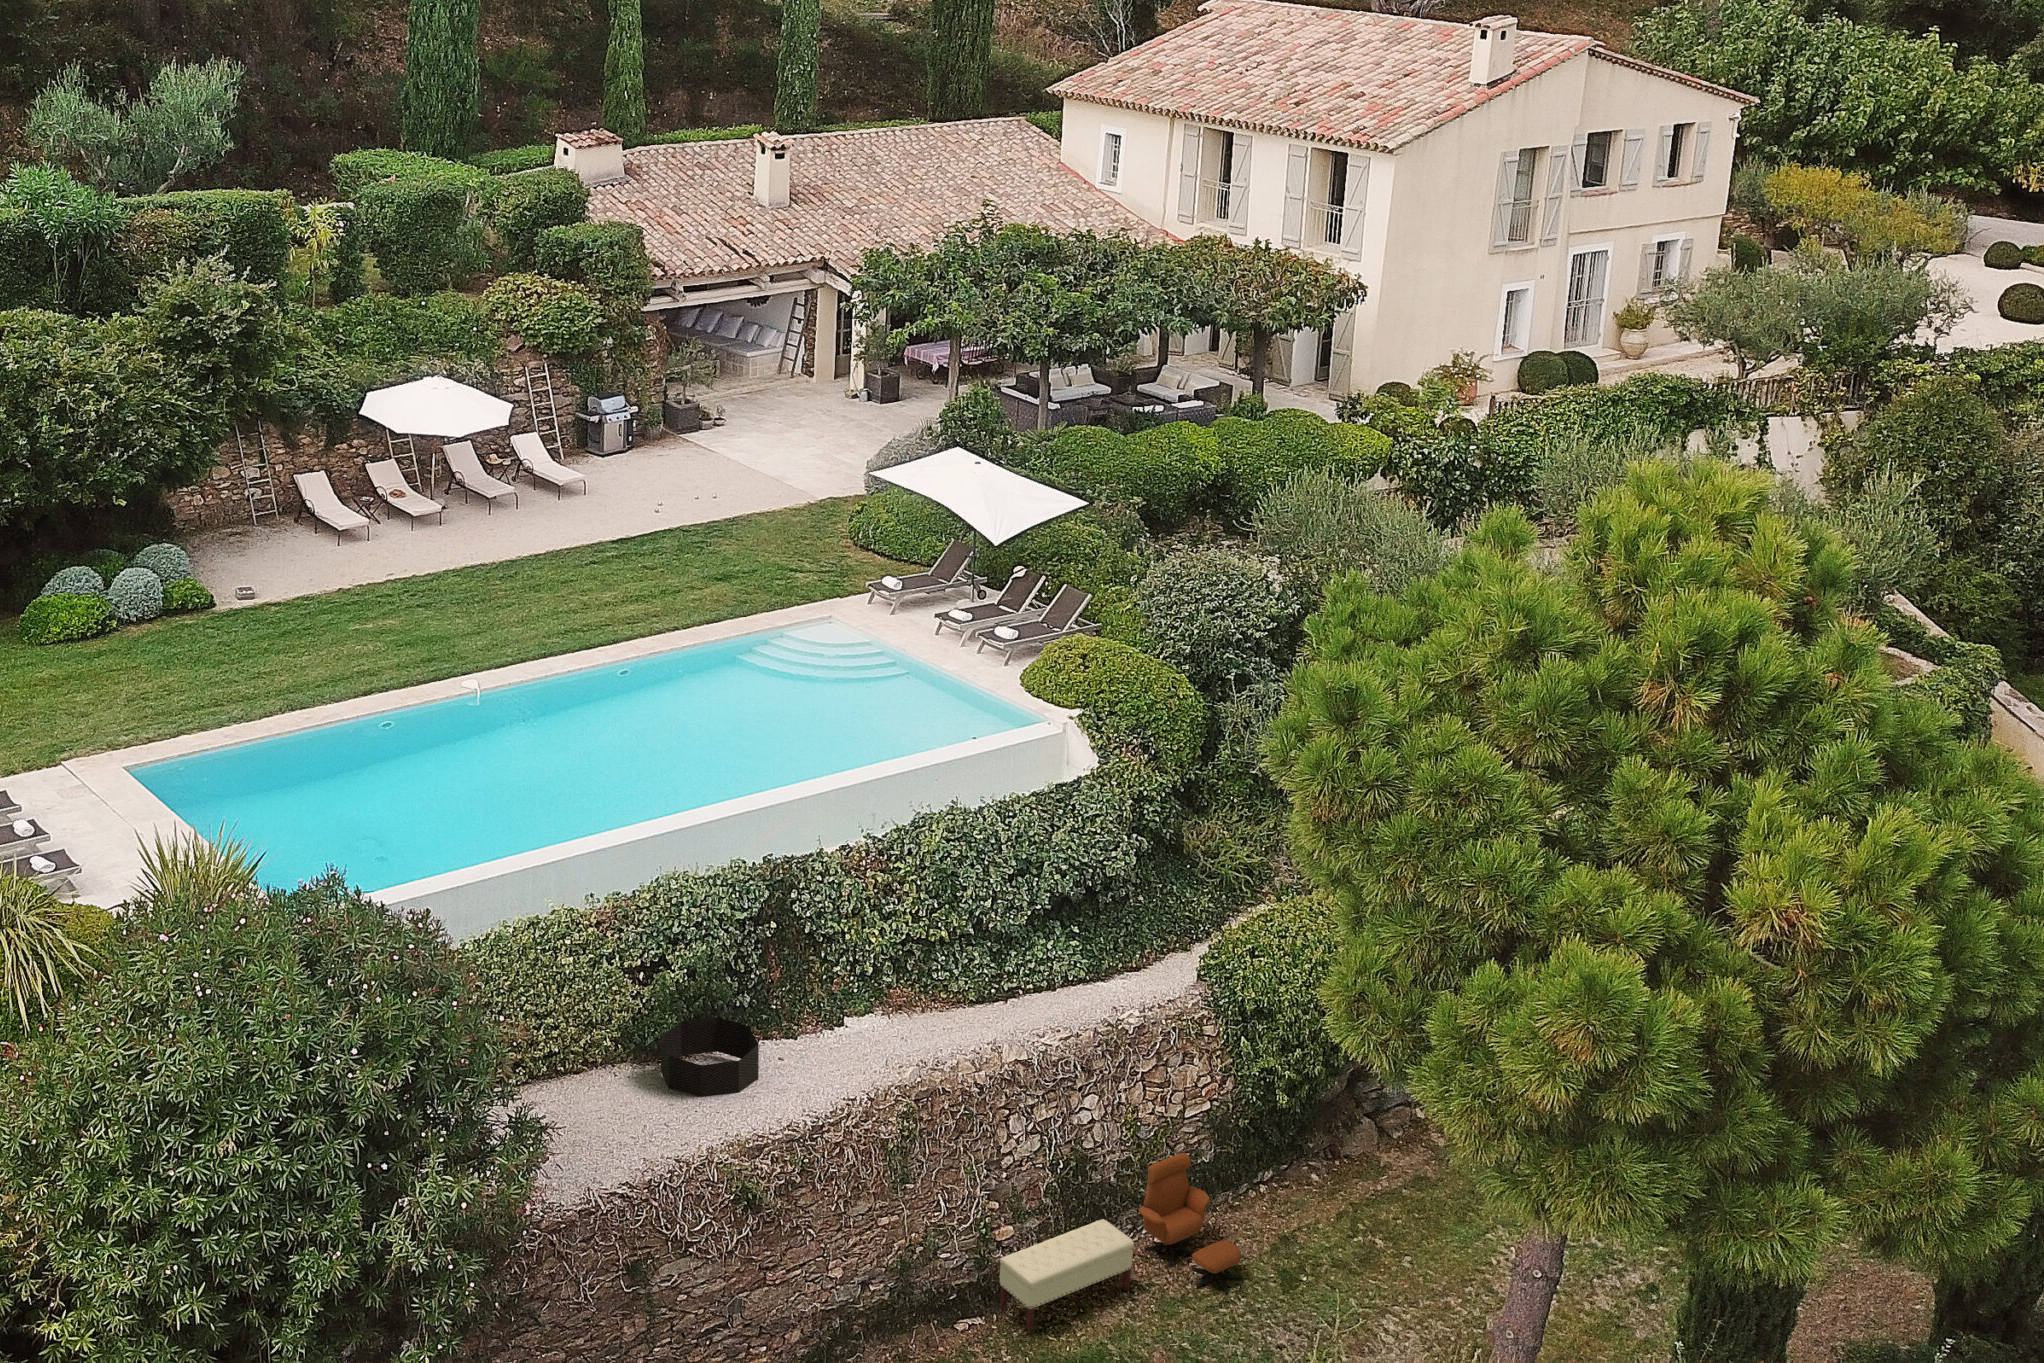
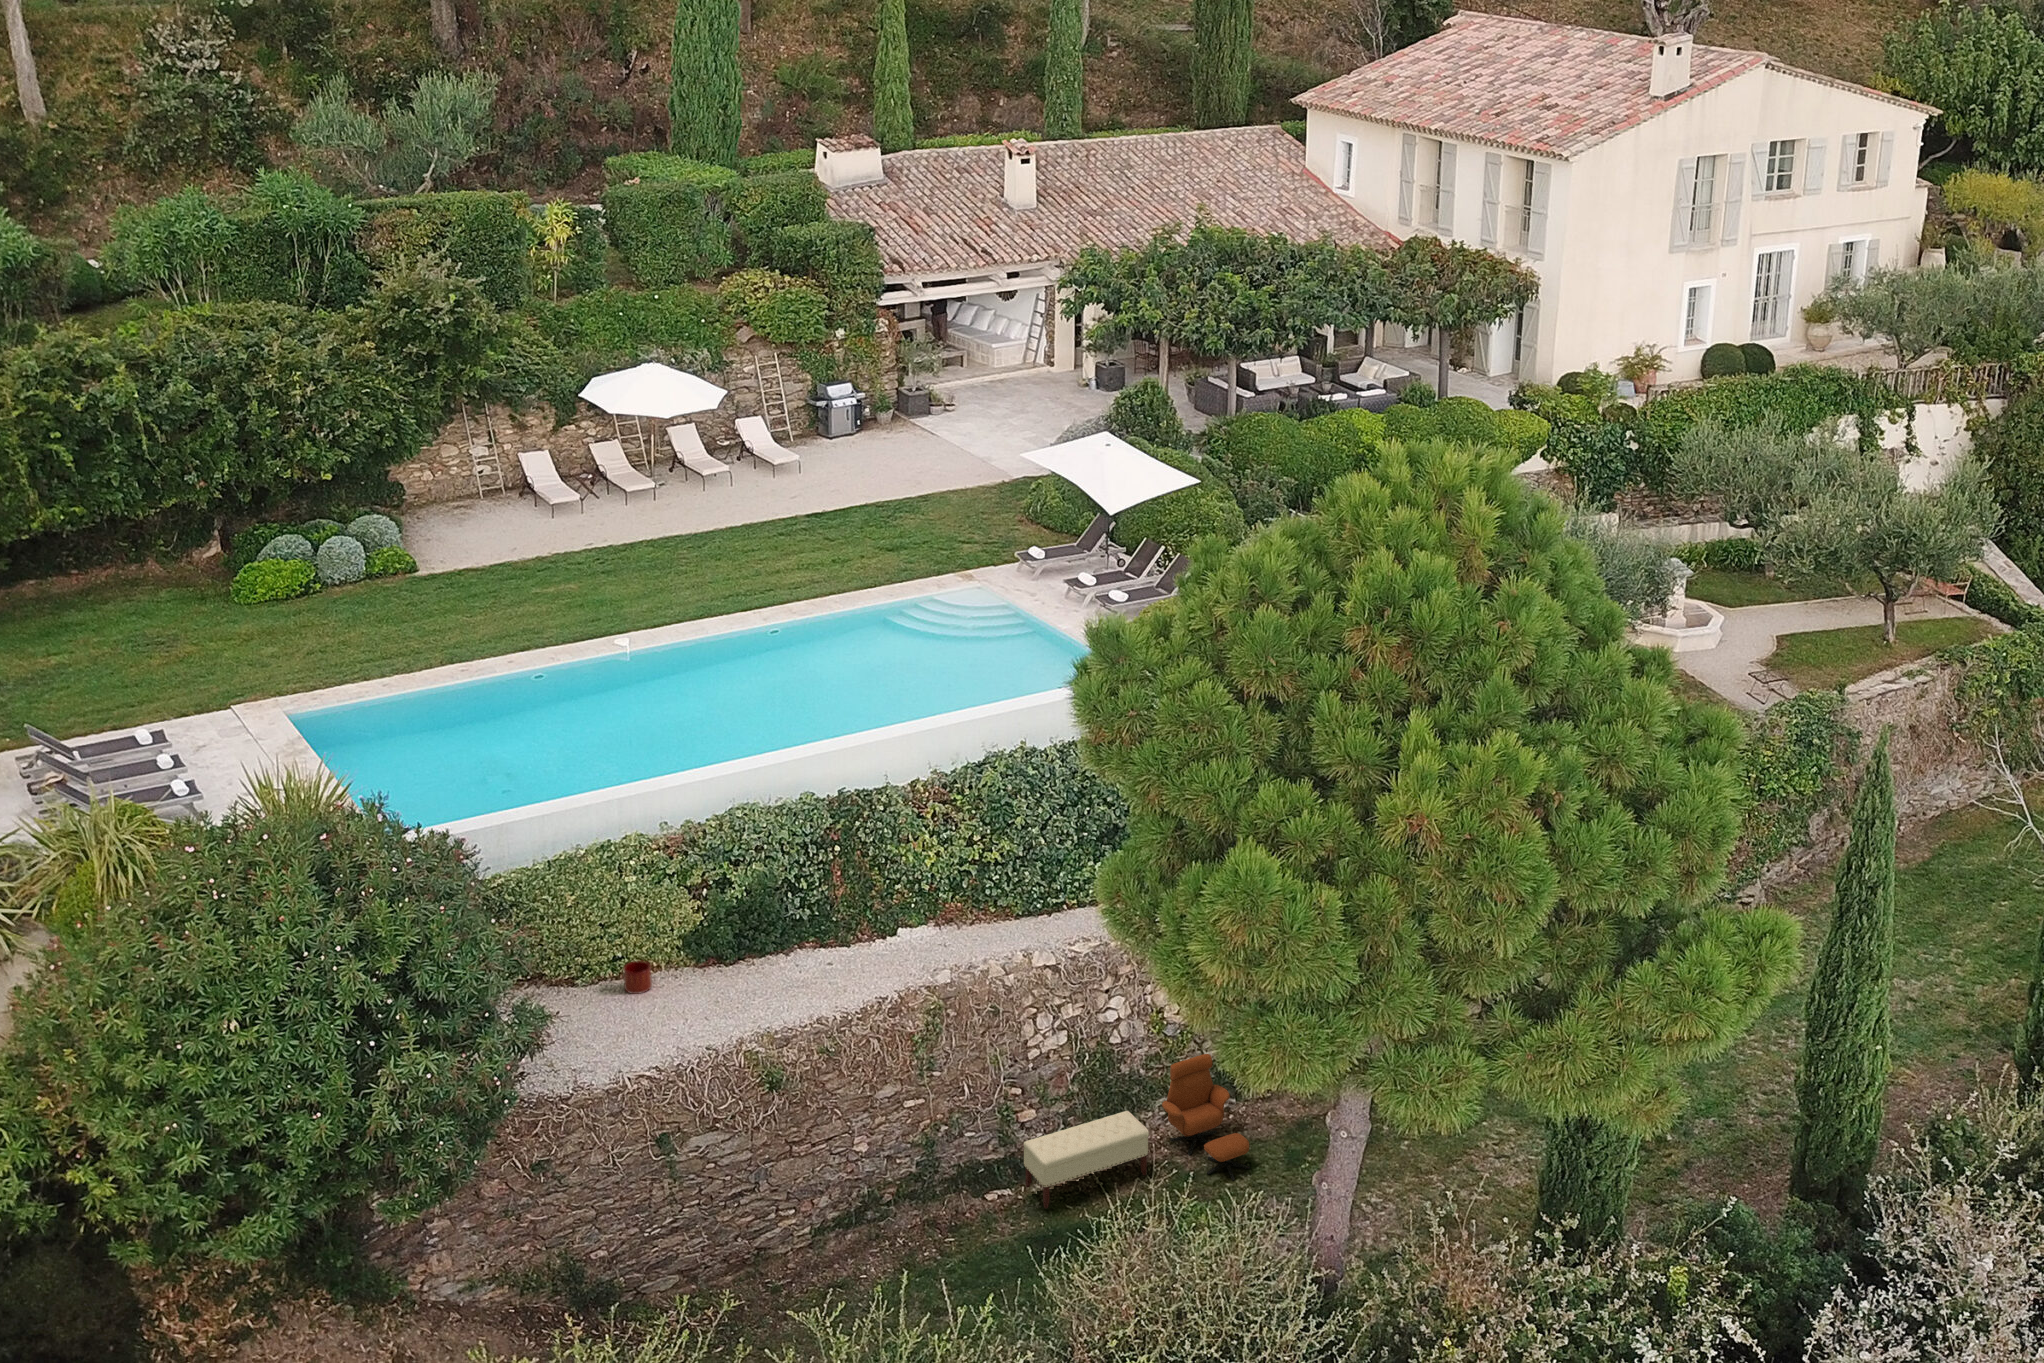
basket: present [661,1017,759,1097] -> none [721,920,807,993]
planter: none [560,1067,591,1106] -> present [623,960,652,994]

